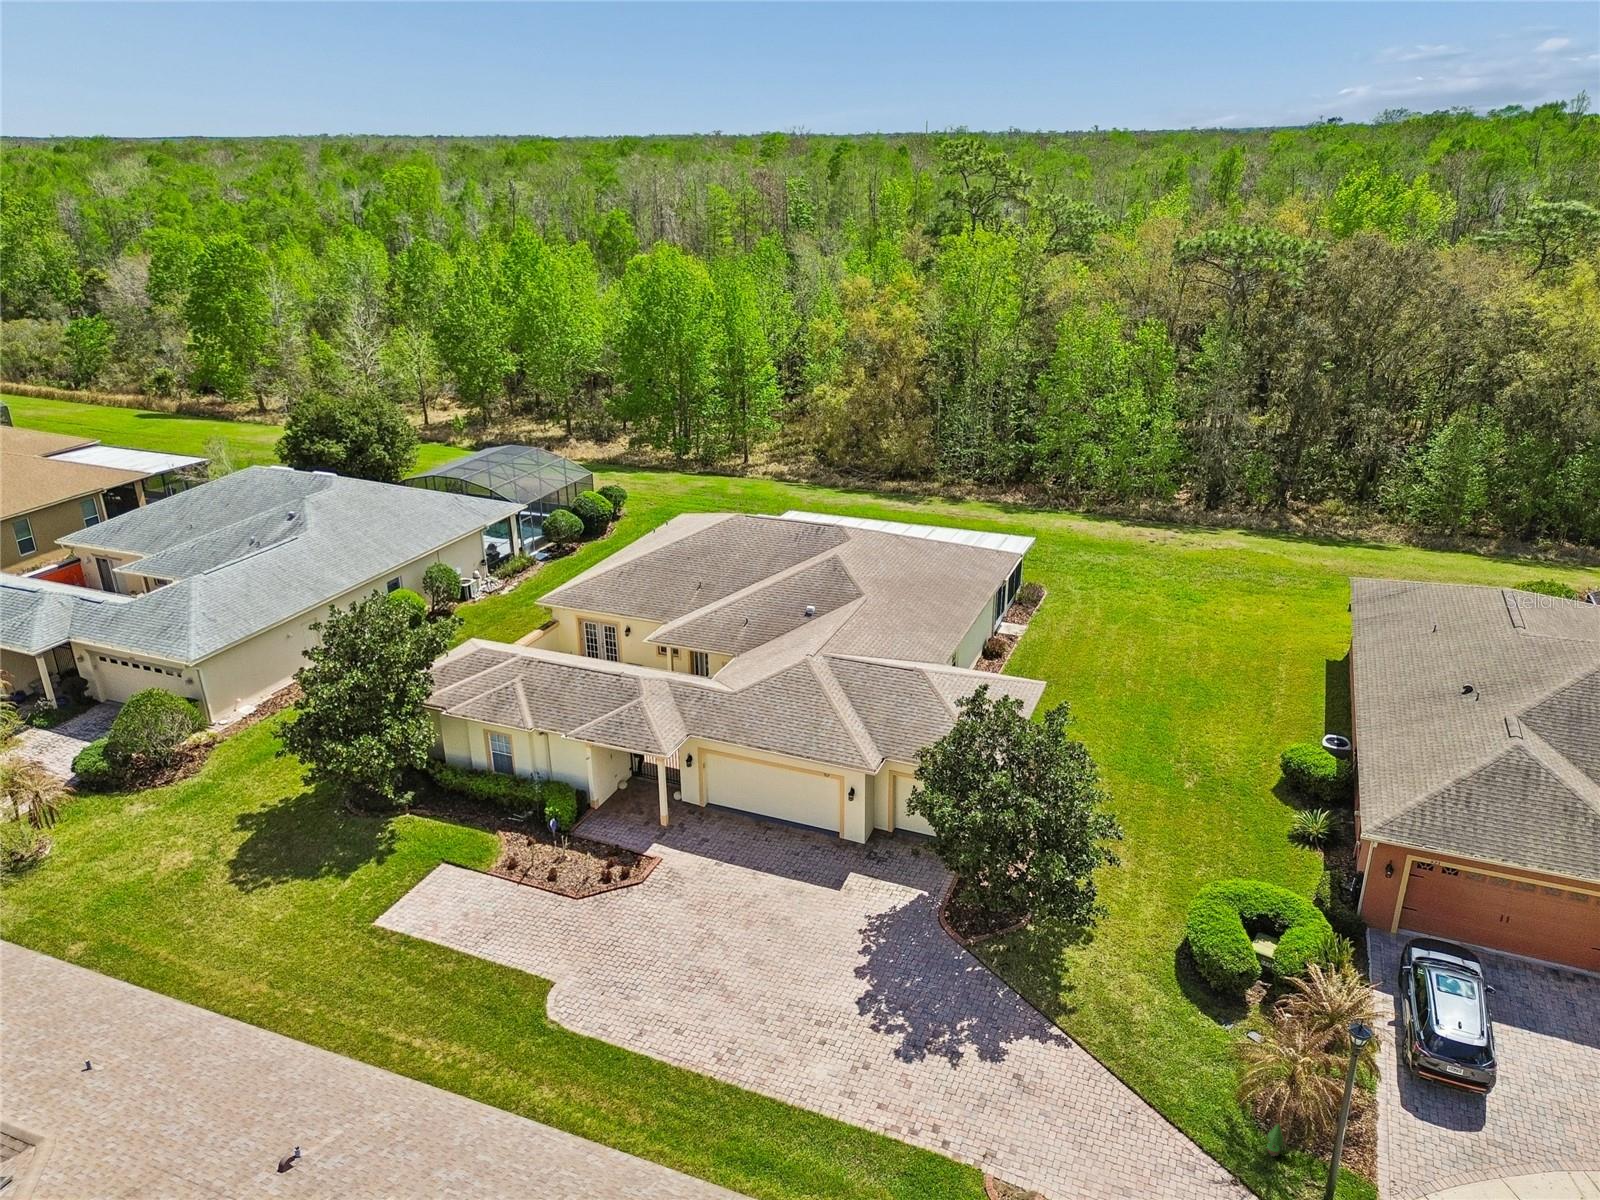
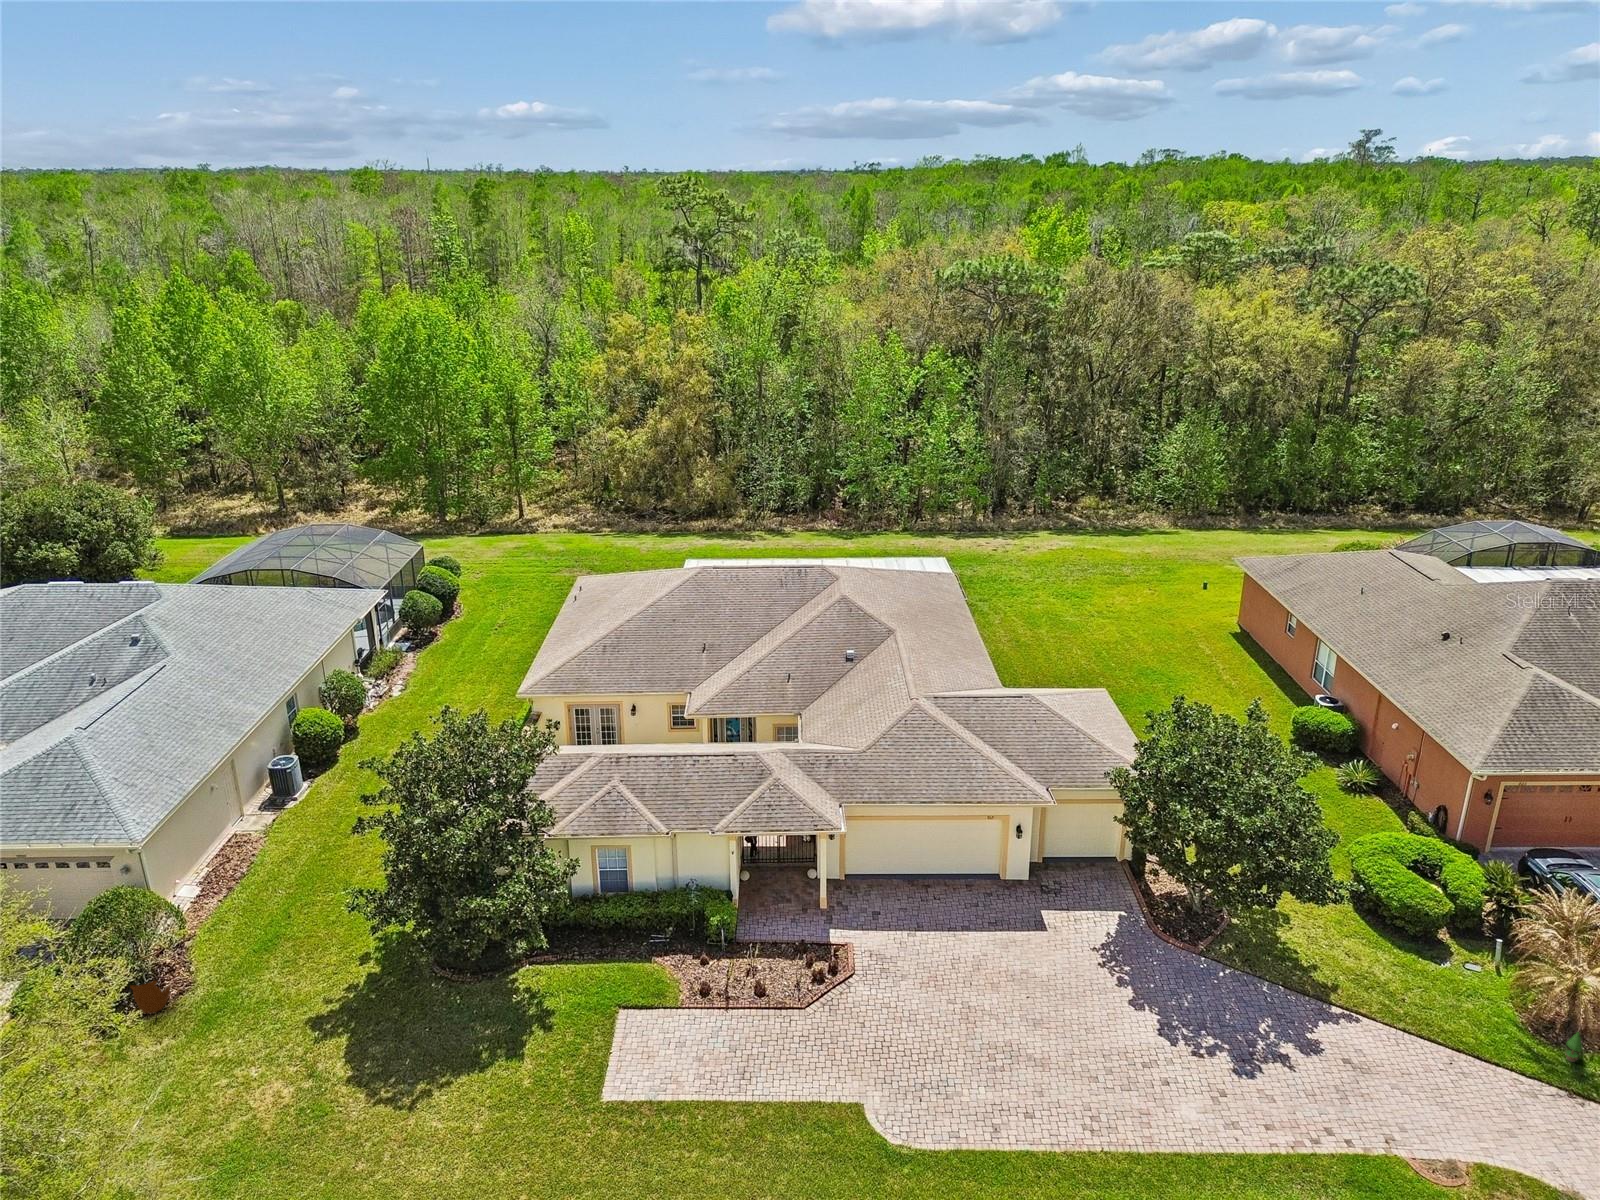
lounge chair: none [140,761,189,794] -> present [130,981,172,1021]

